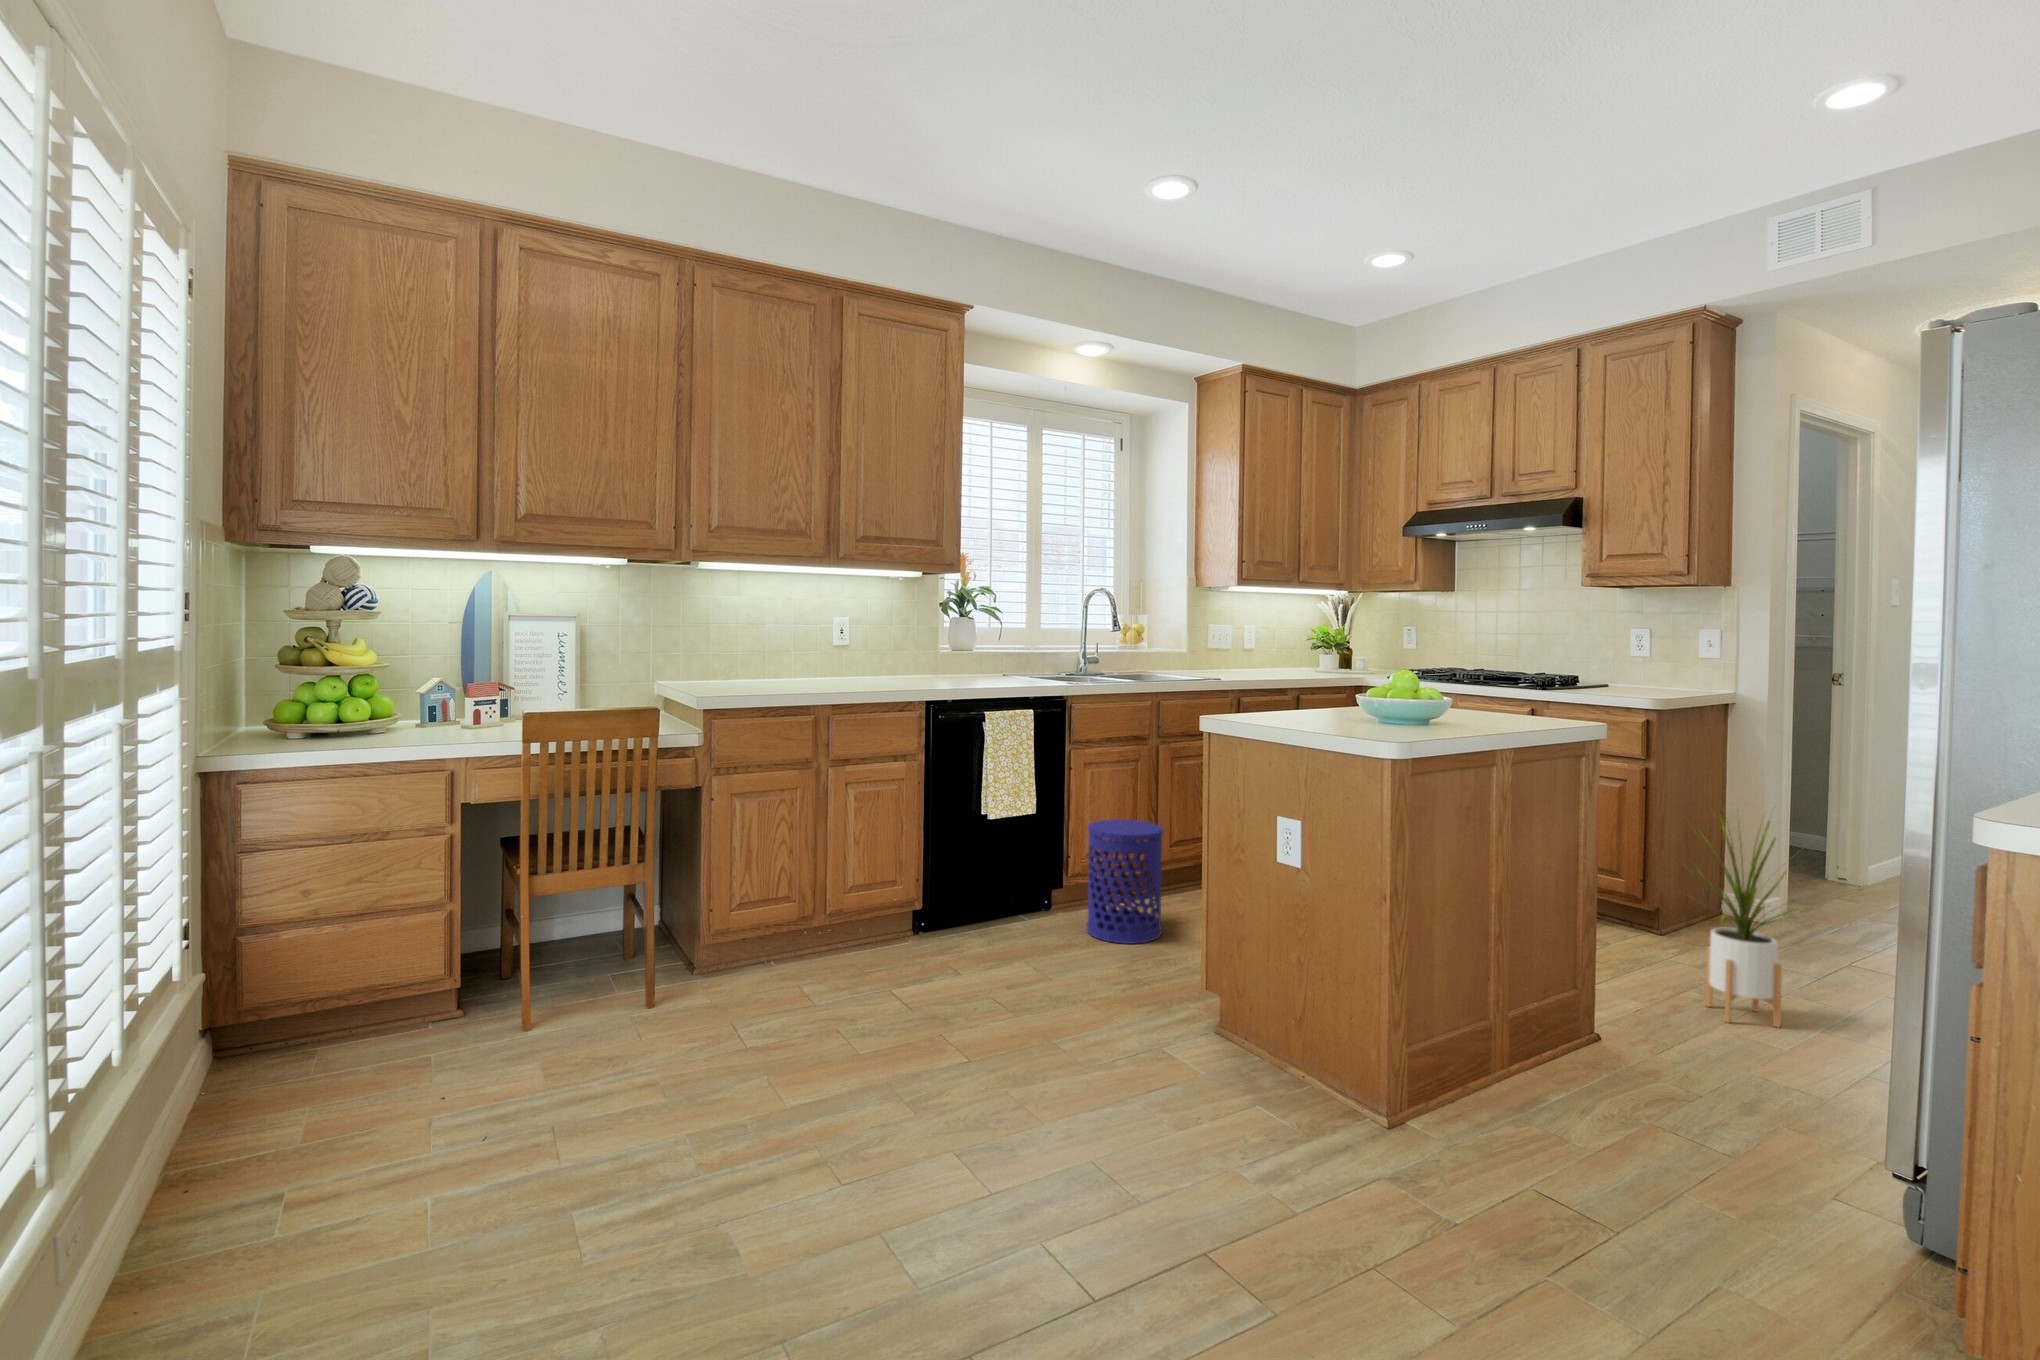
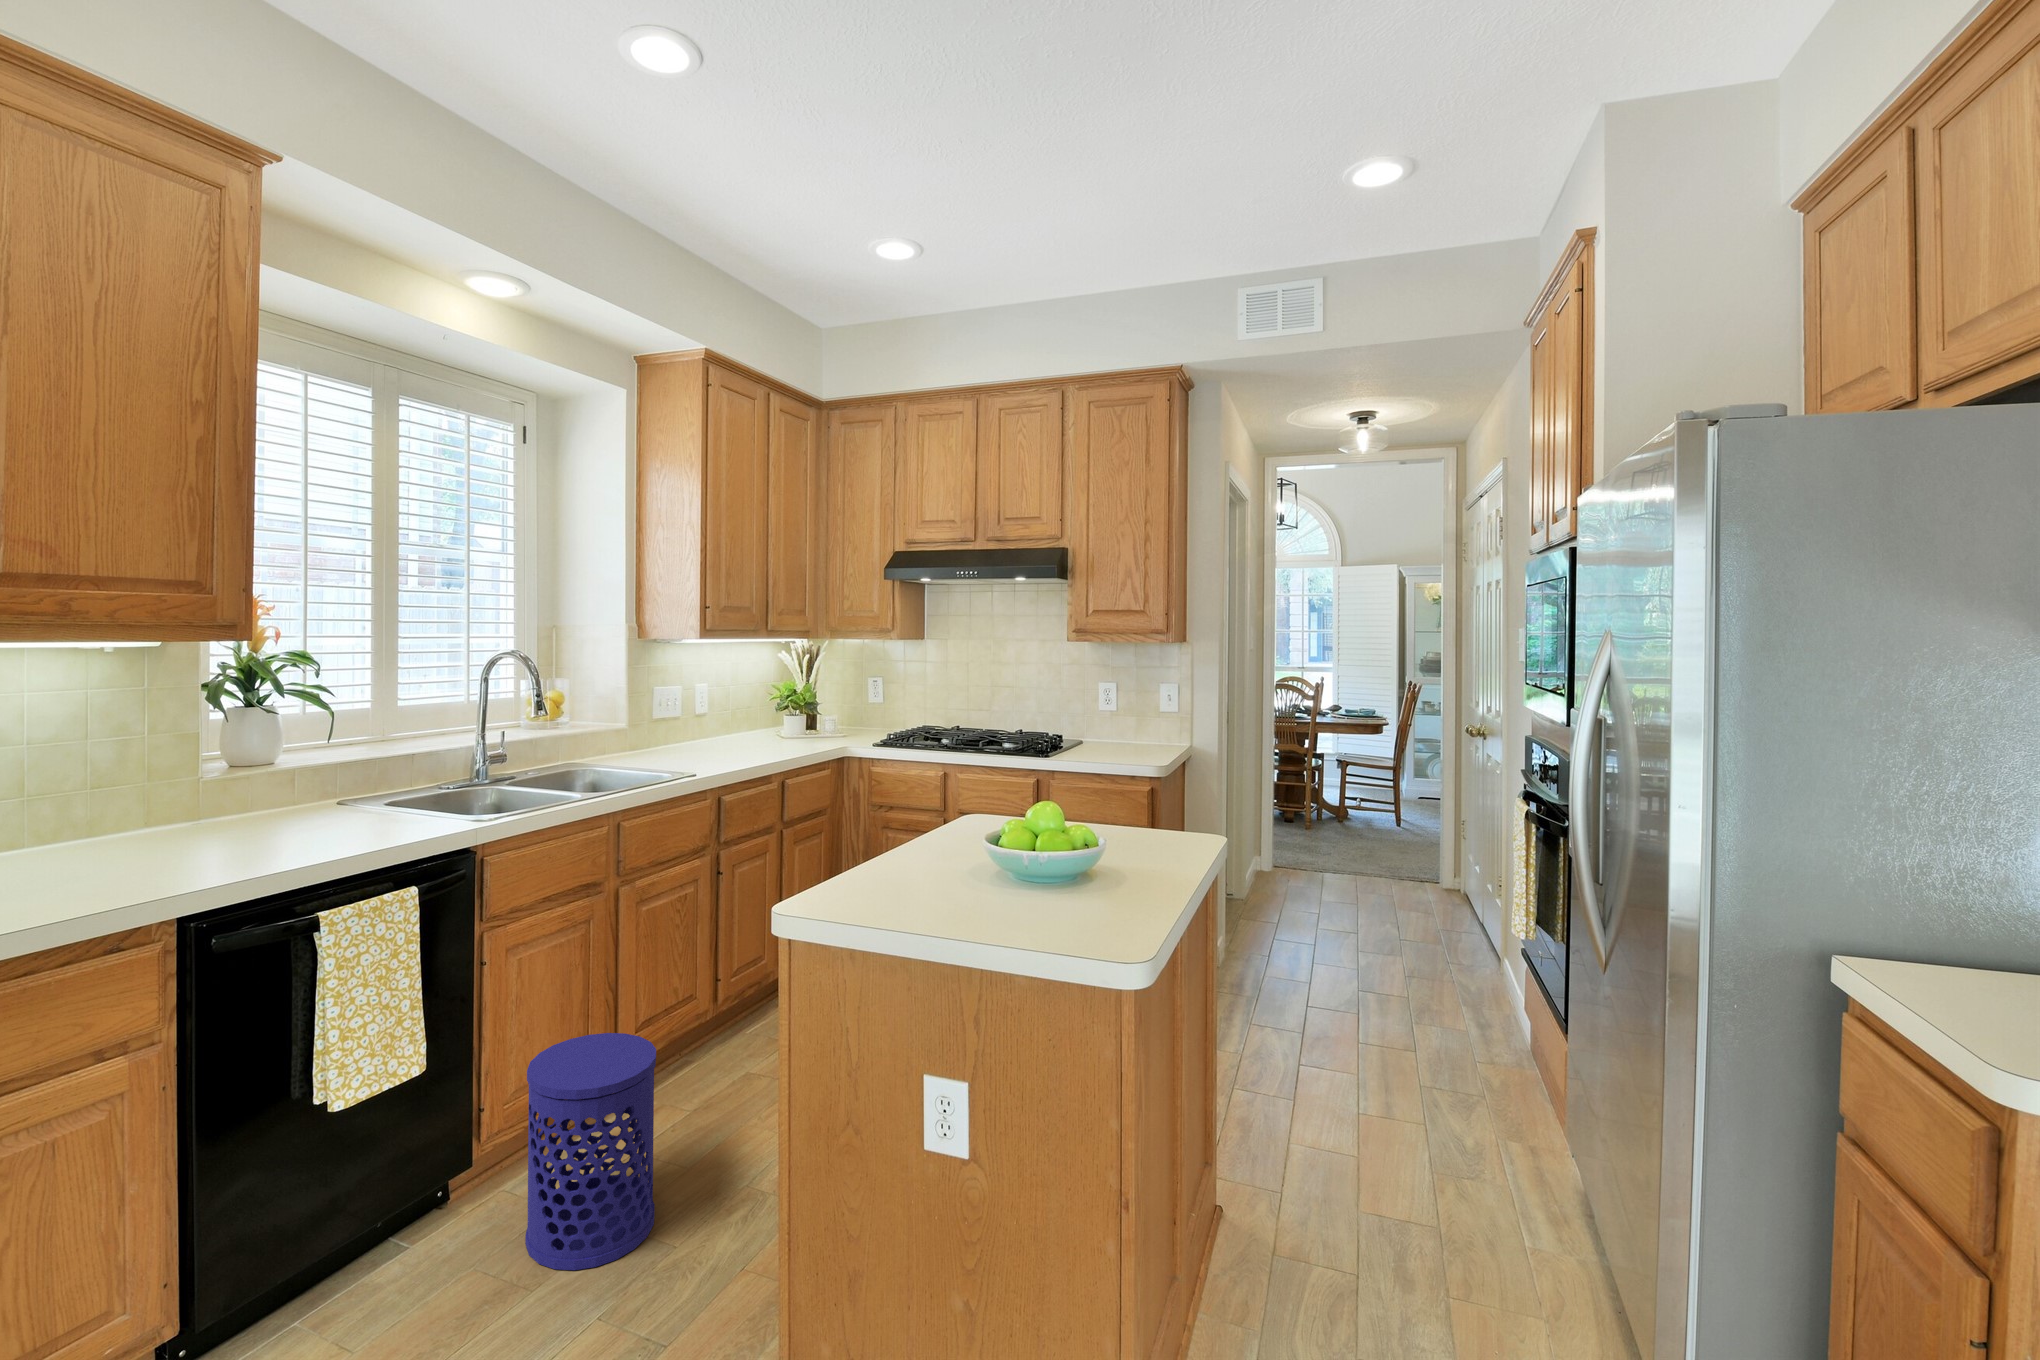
house plant: present [1692,817,1808,1027] -> none [1257,903,1389,1153]

